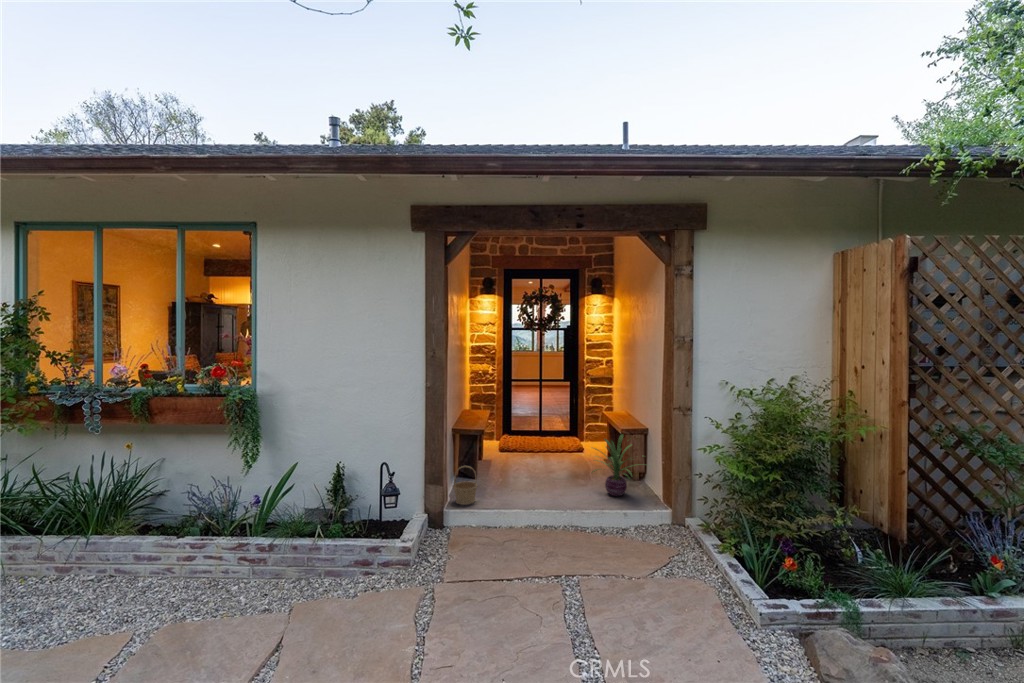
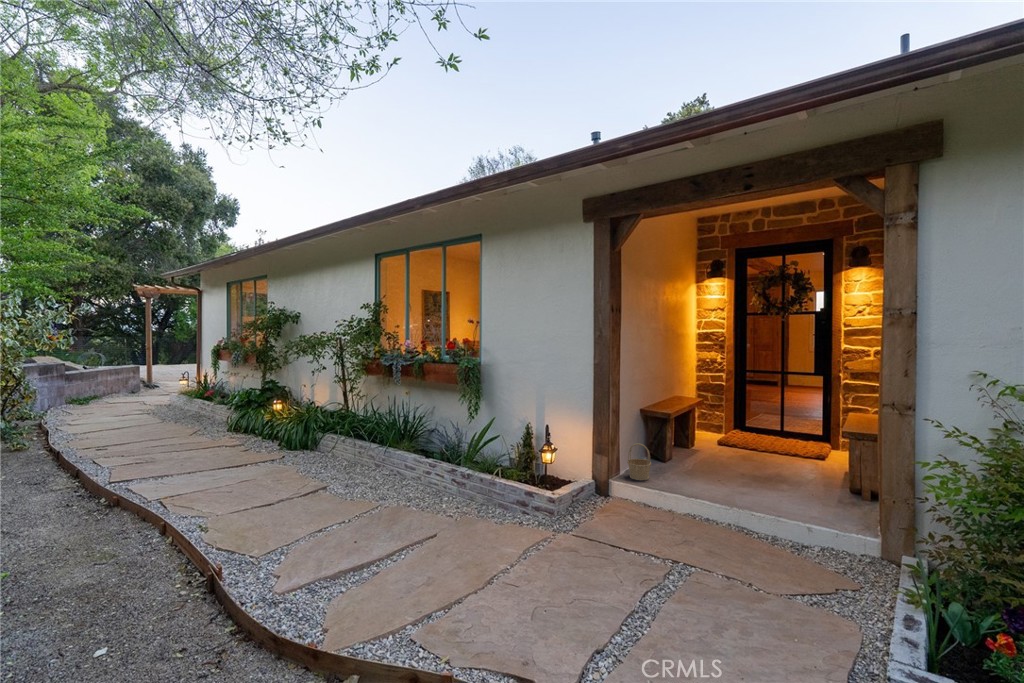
decorative plant: present [593,434,635,496] -> none [779,436,876,508]

